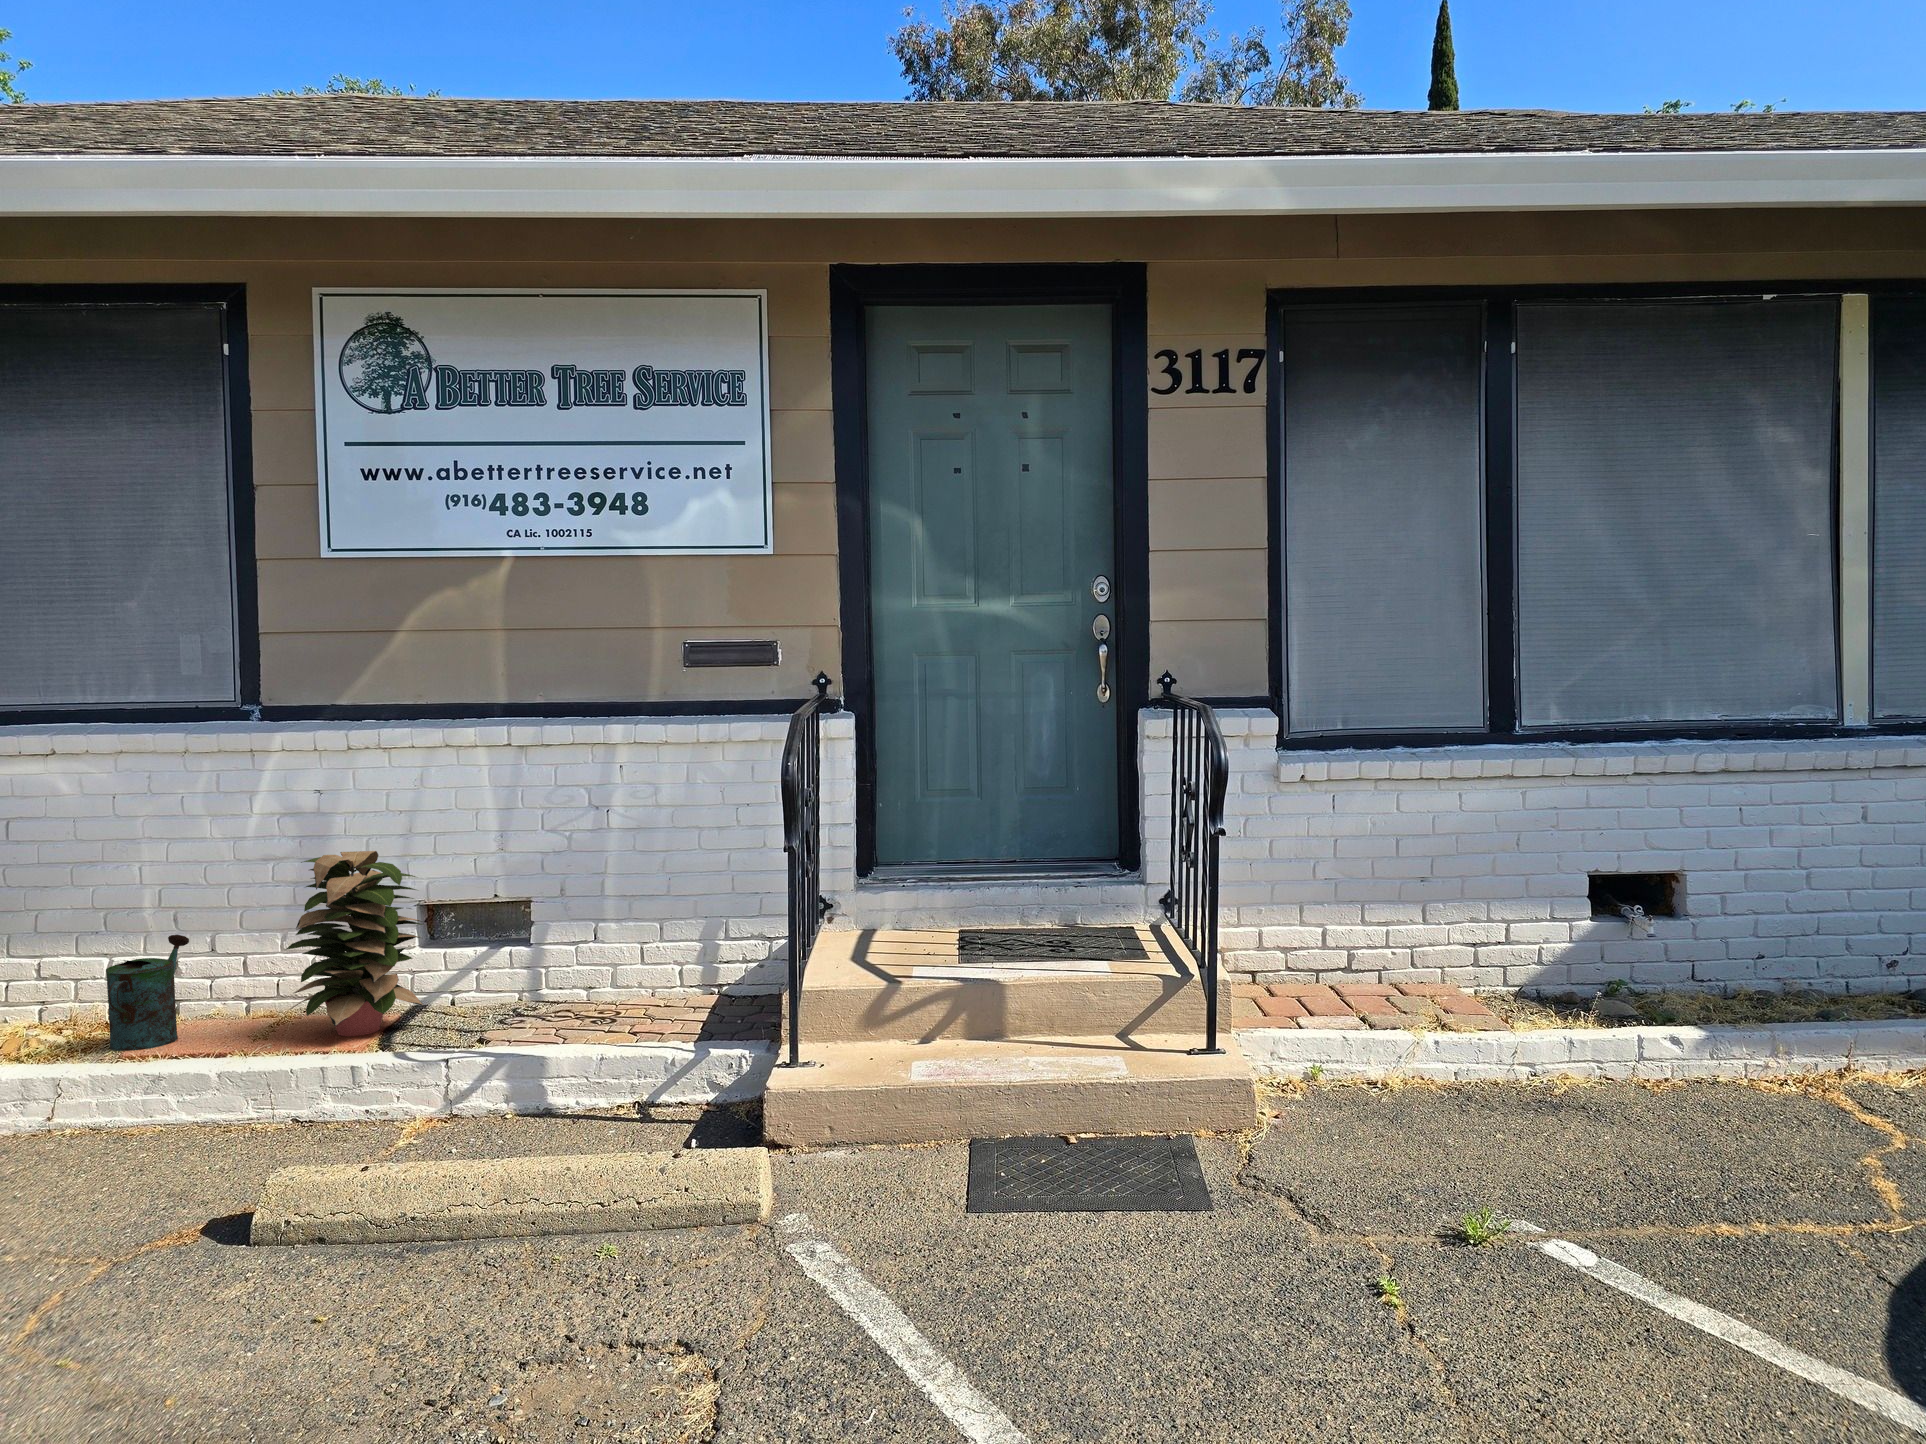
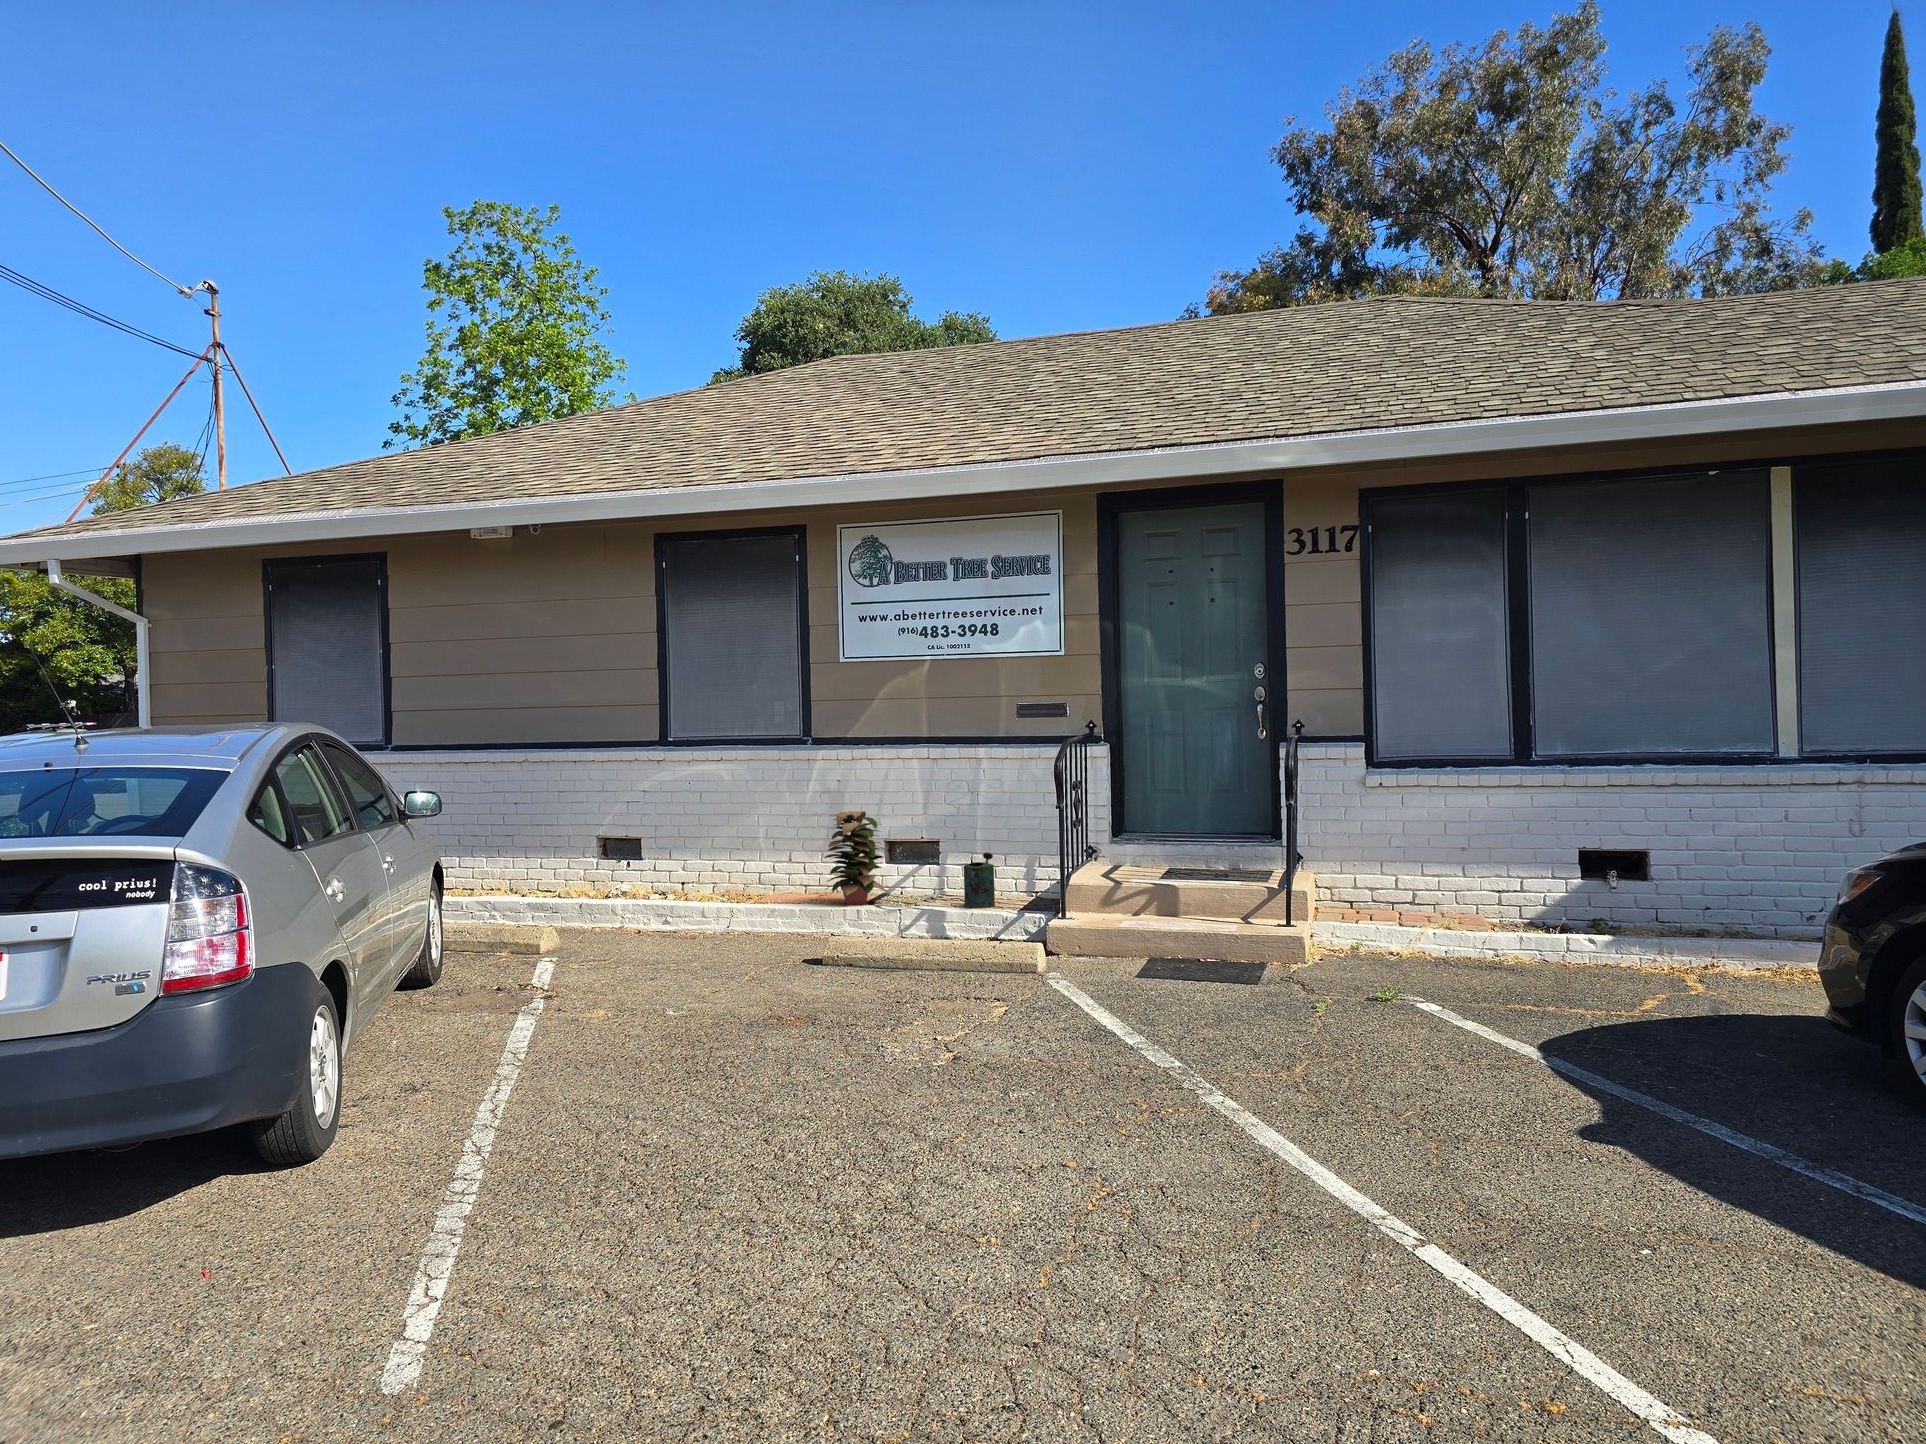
watering can: present [106,935,189,1051] -> present [964,853,995,908]

